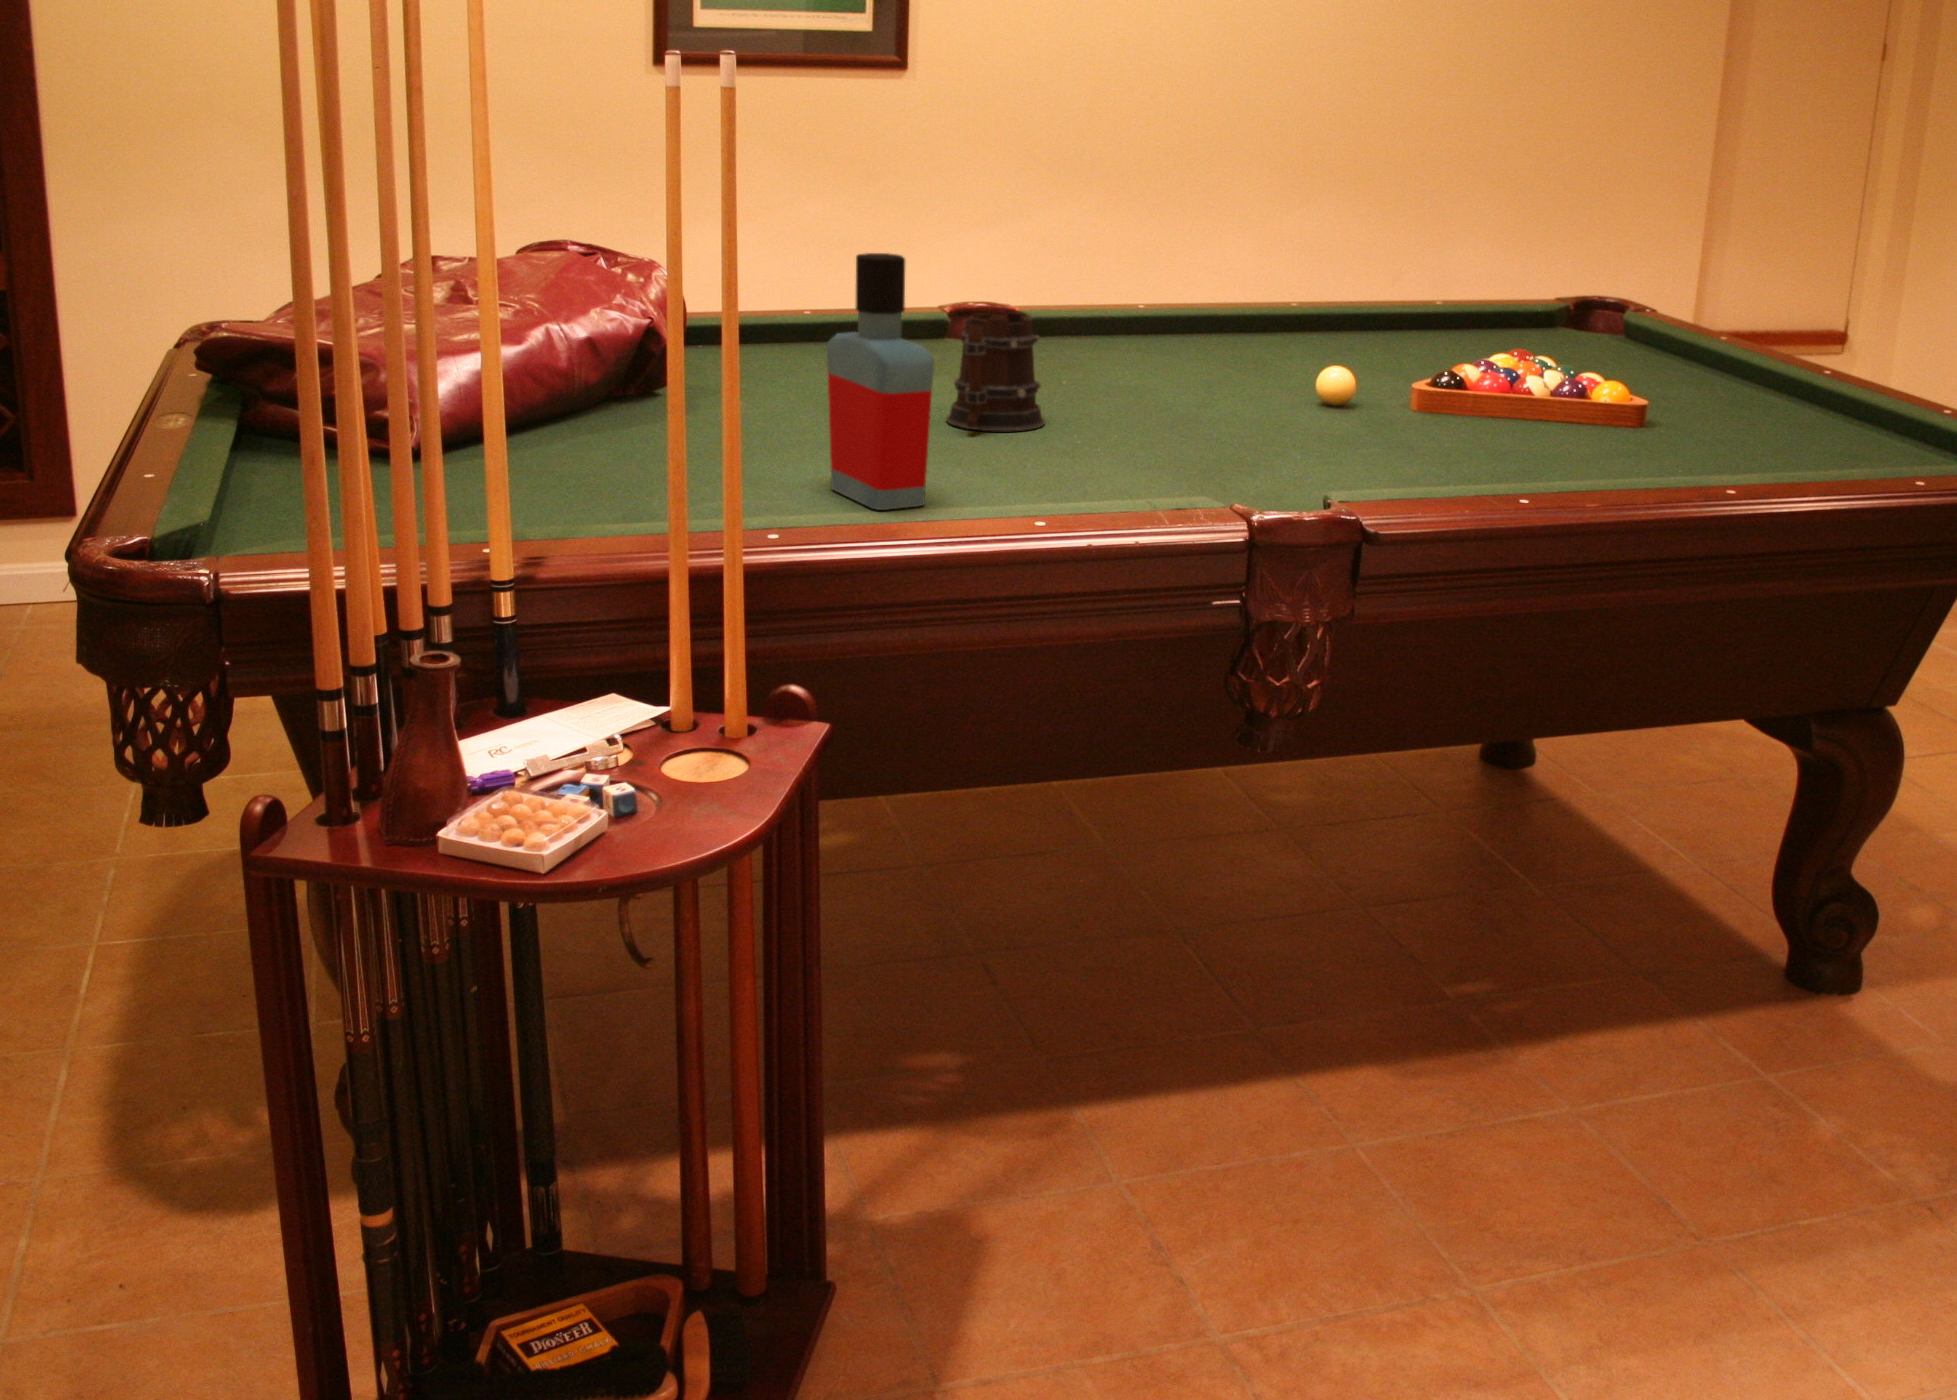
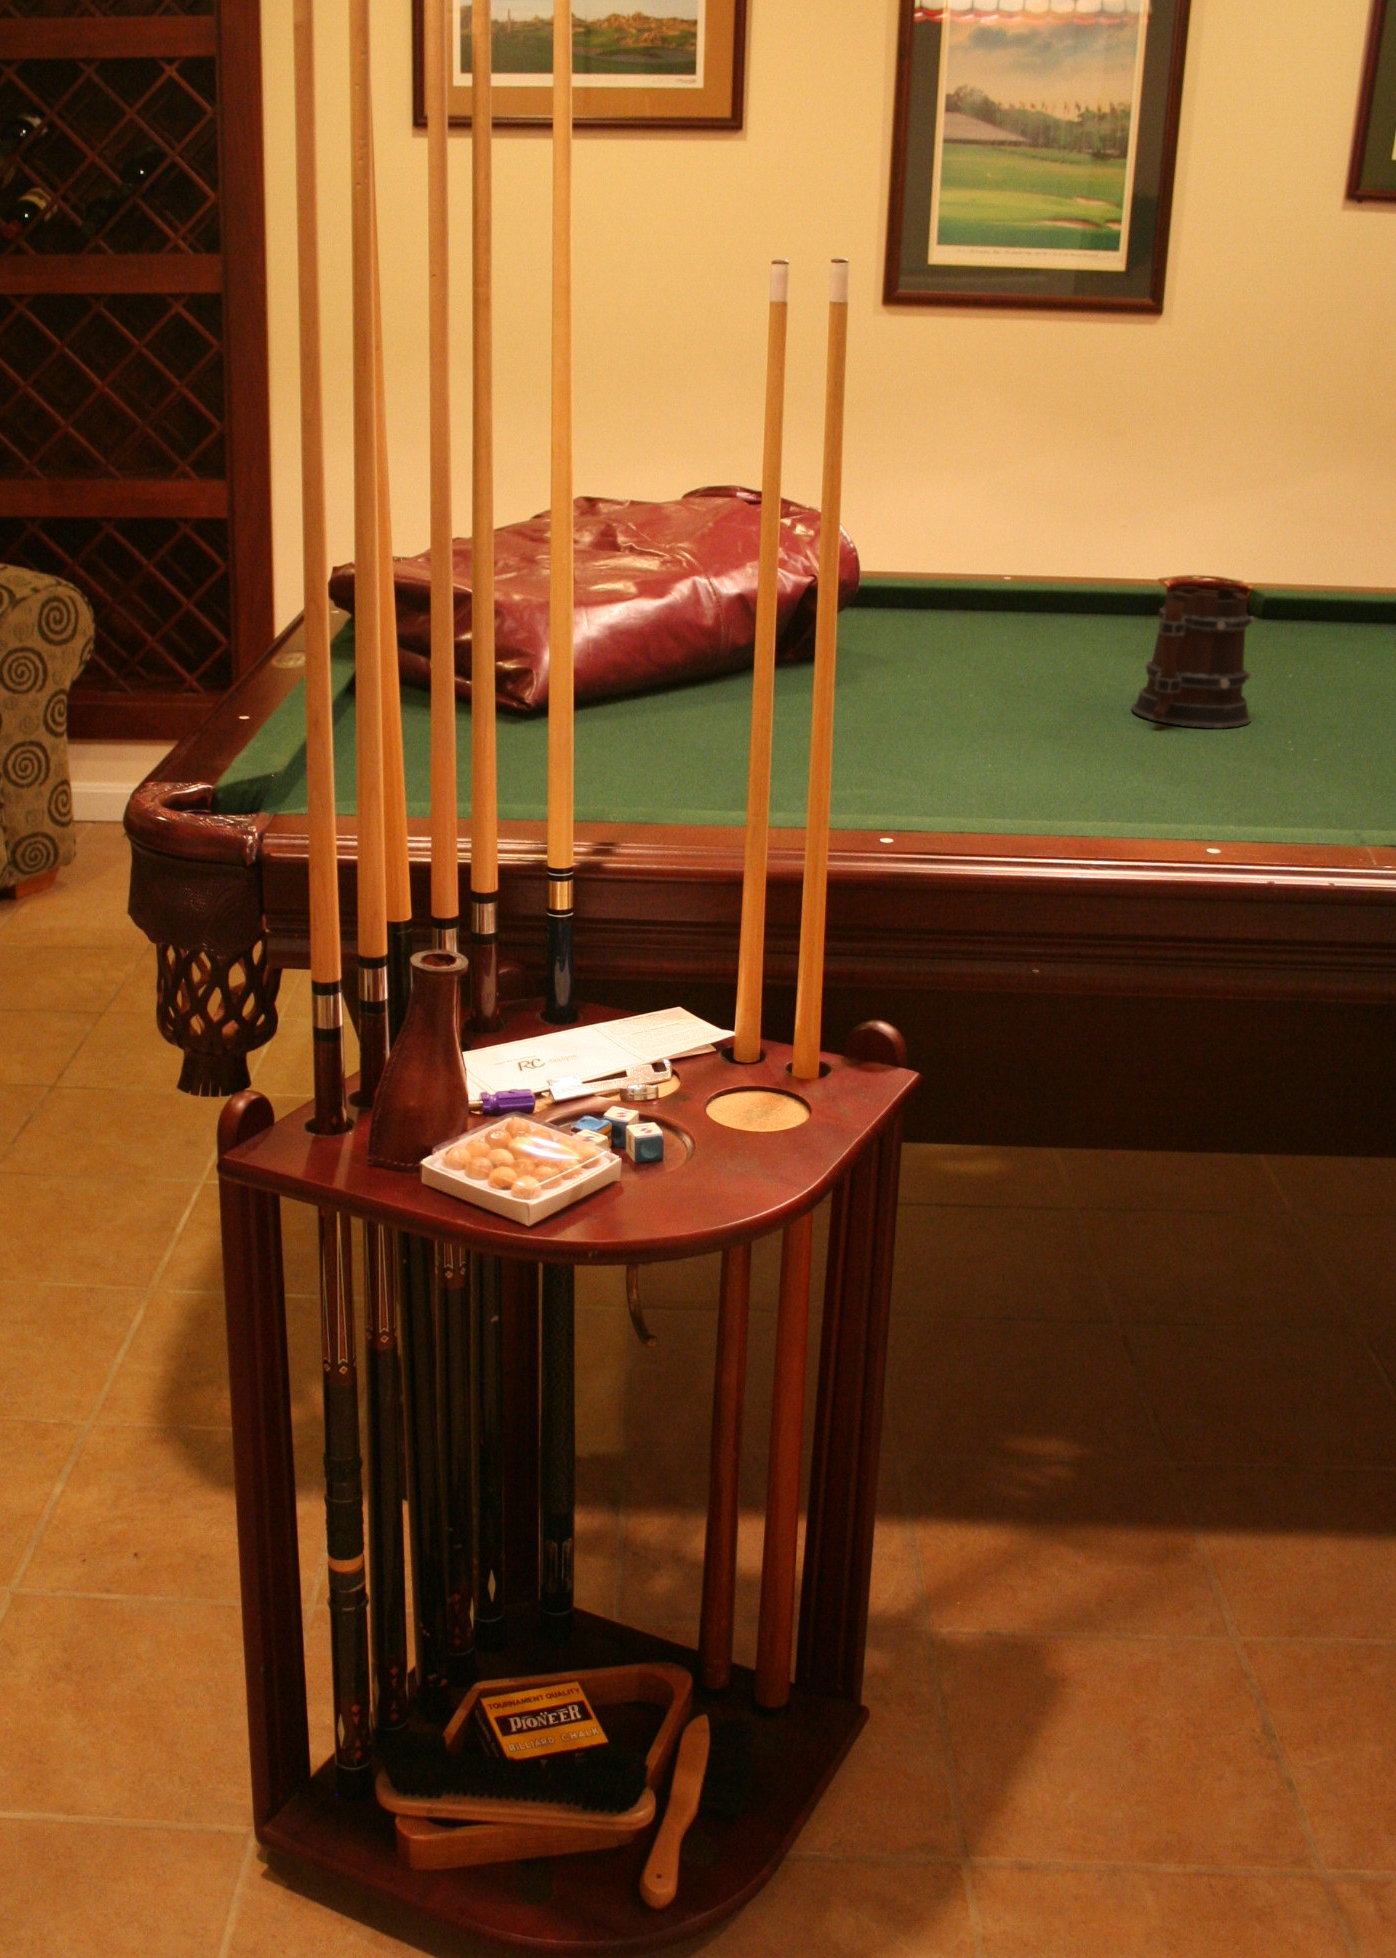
bottle: present [826,253,934,510] -> none [975,510,1108,813]

